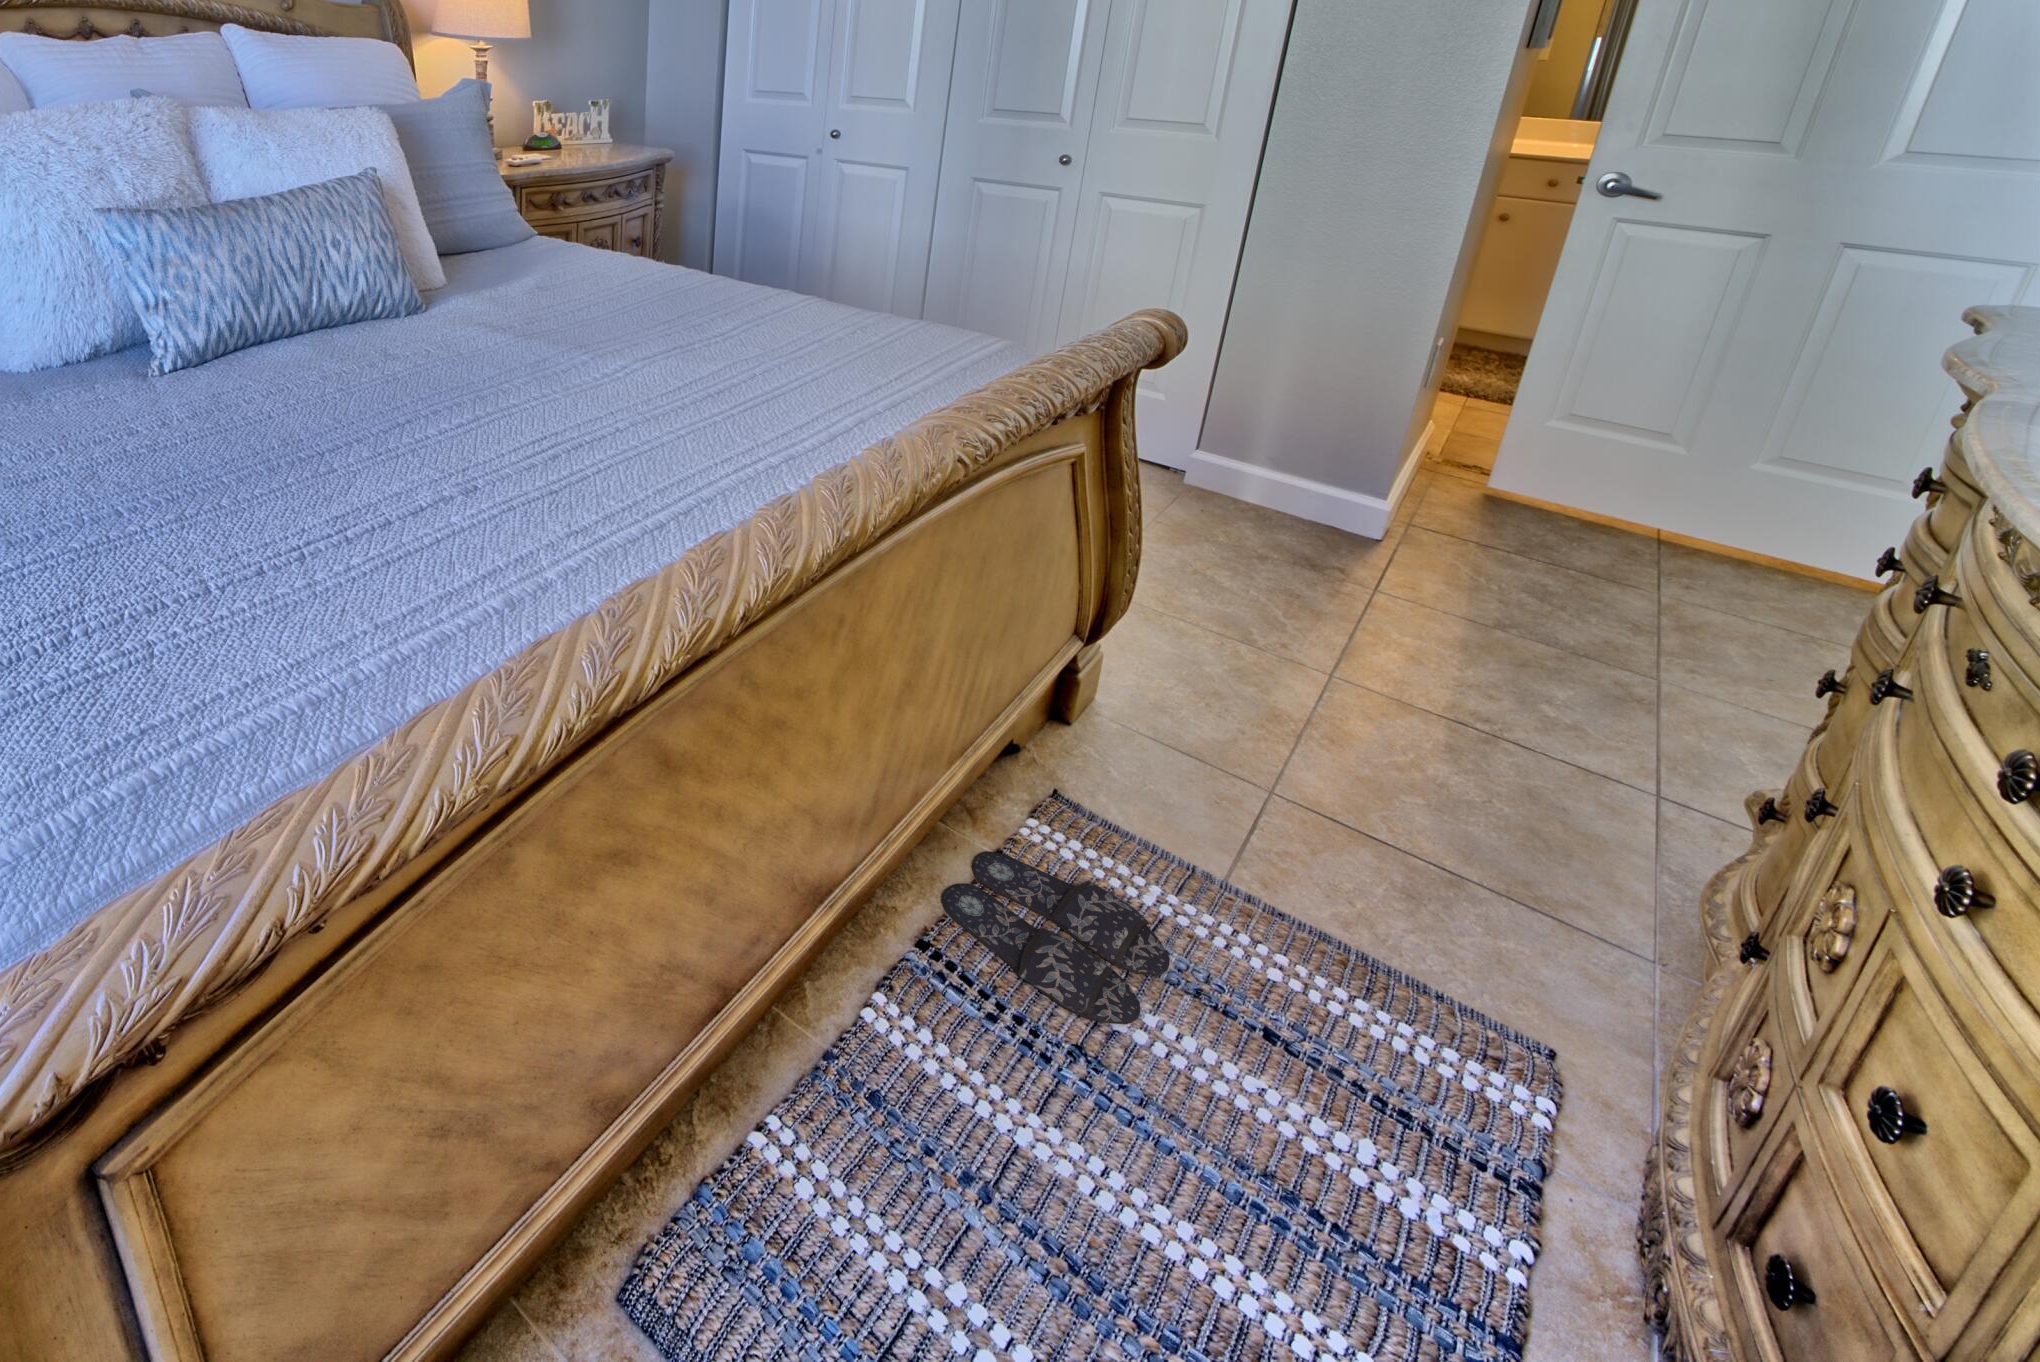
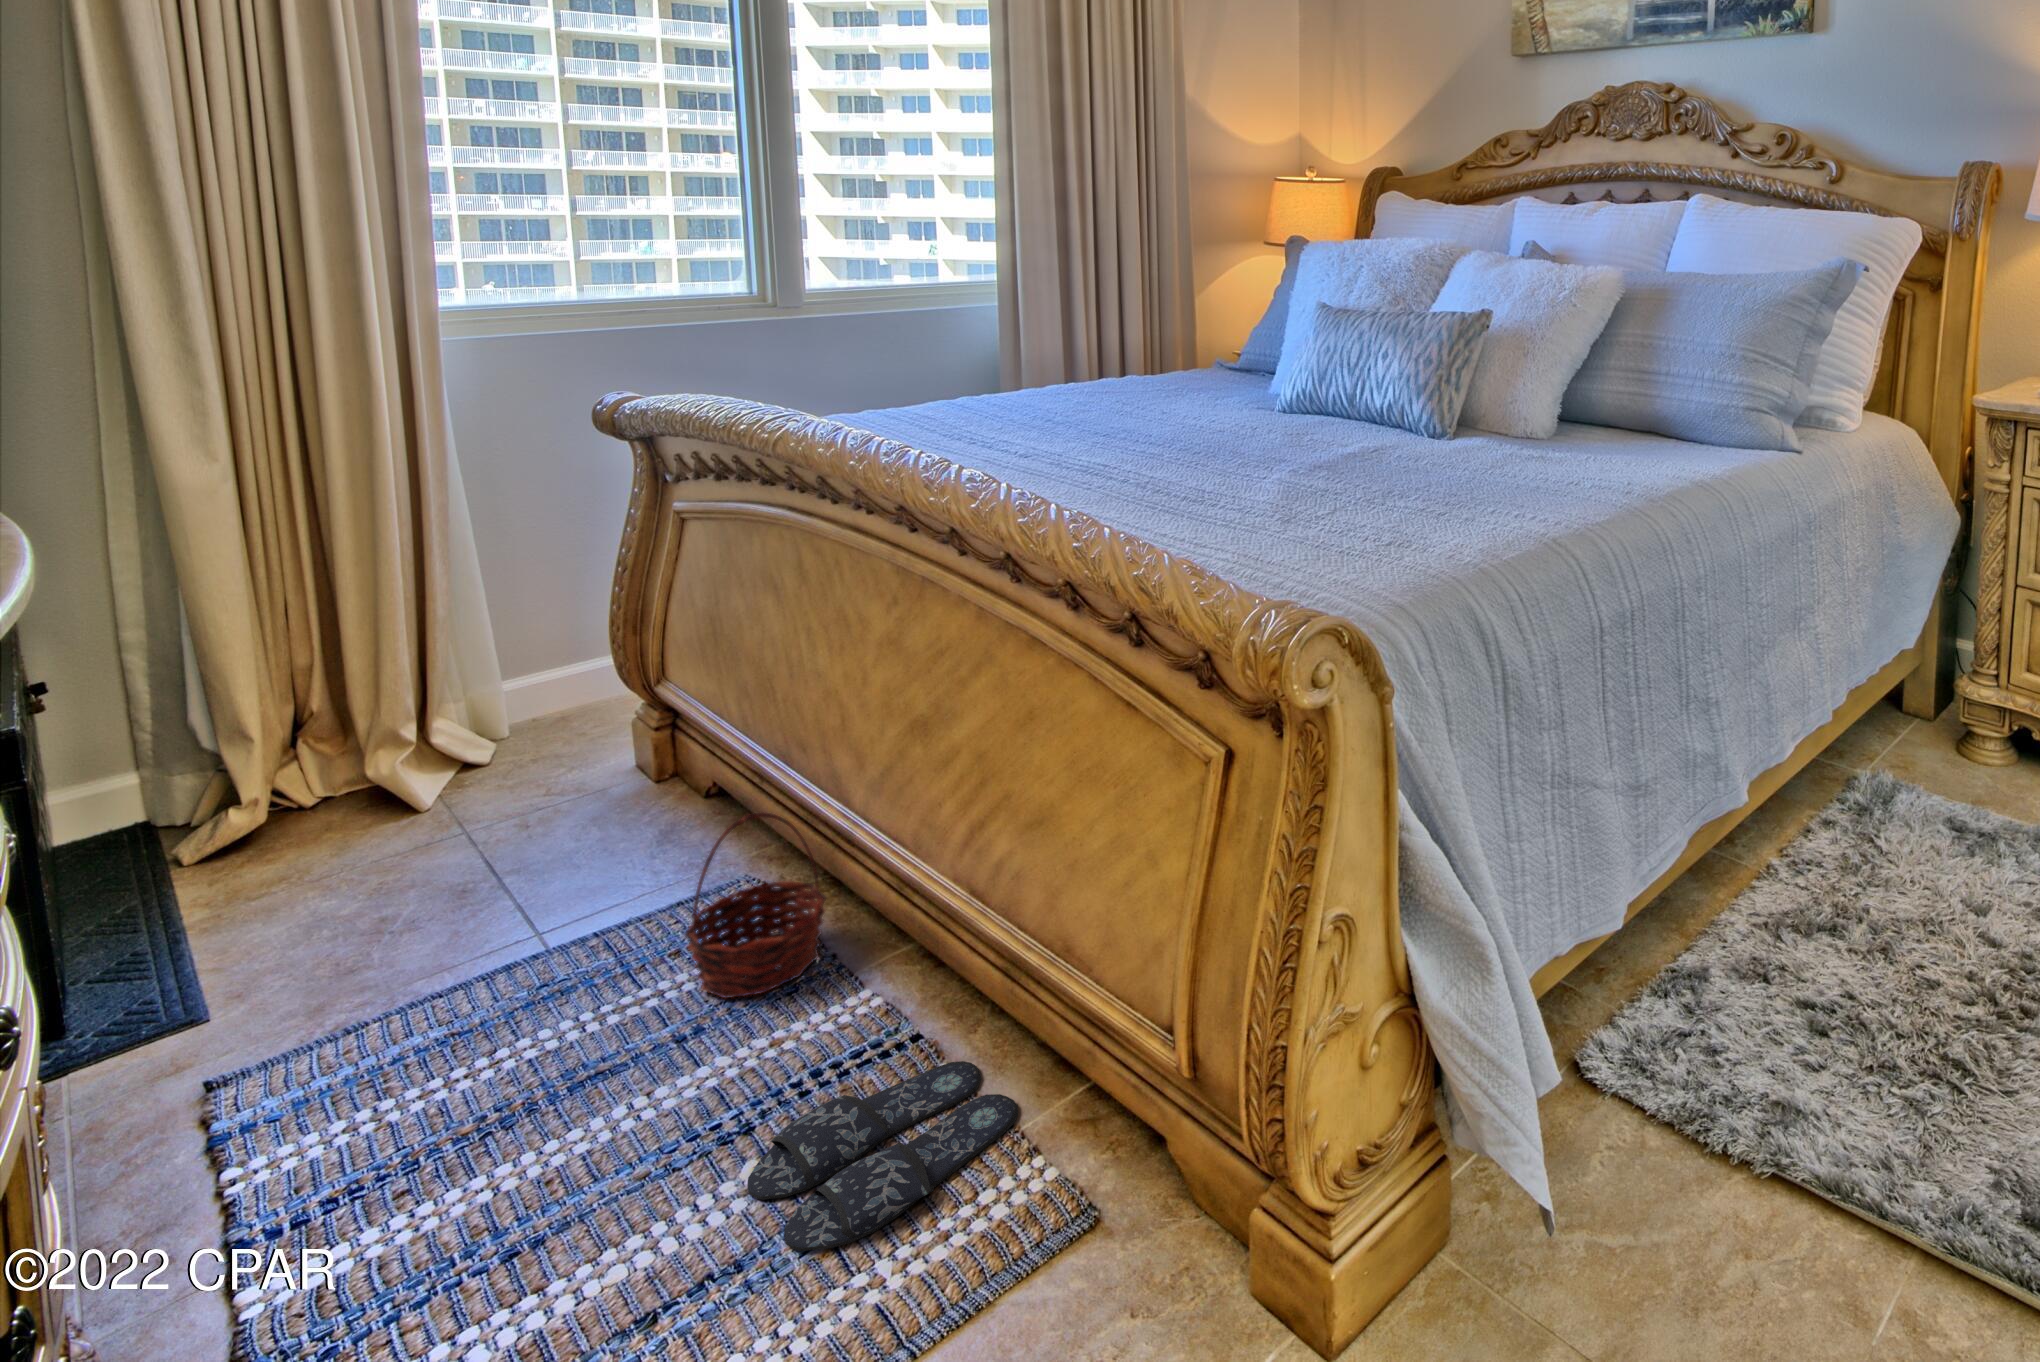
basket: none [759,983,927,1227] -> present [684,813,826,999]

